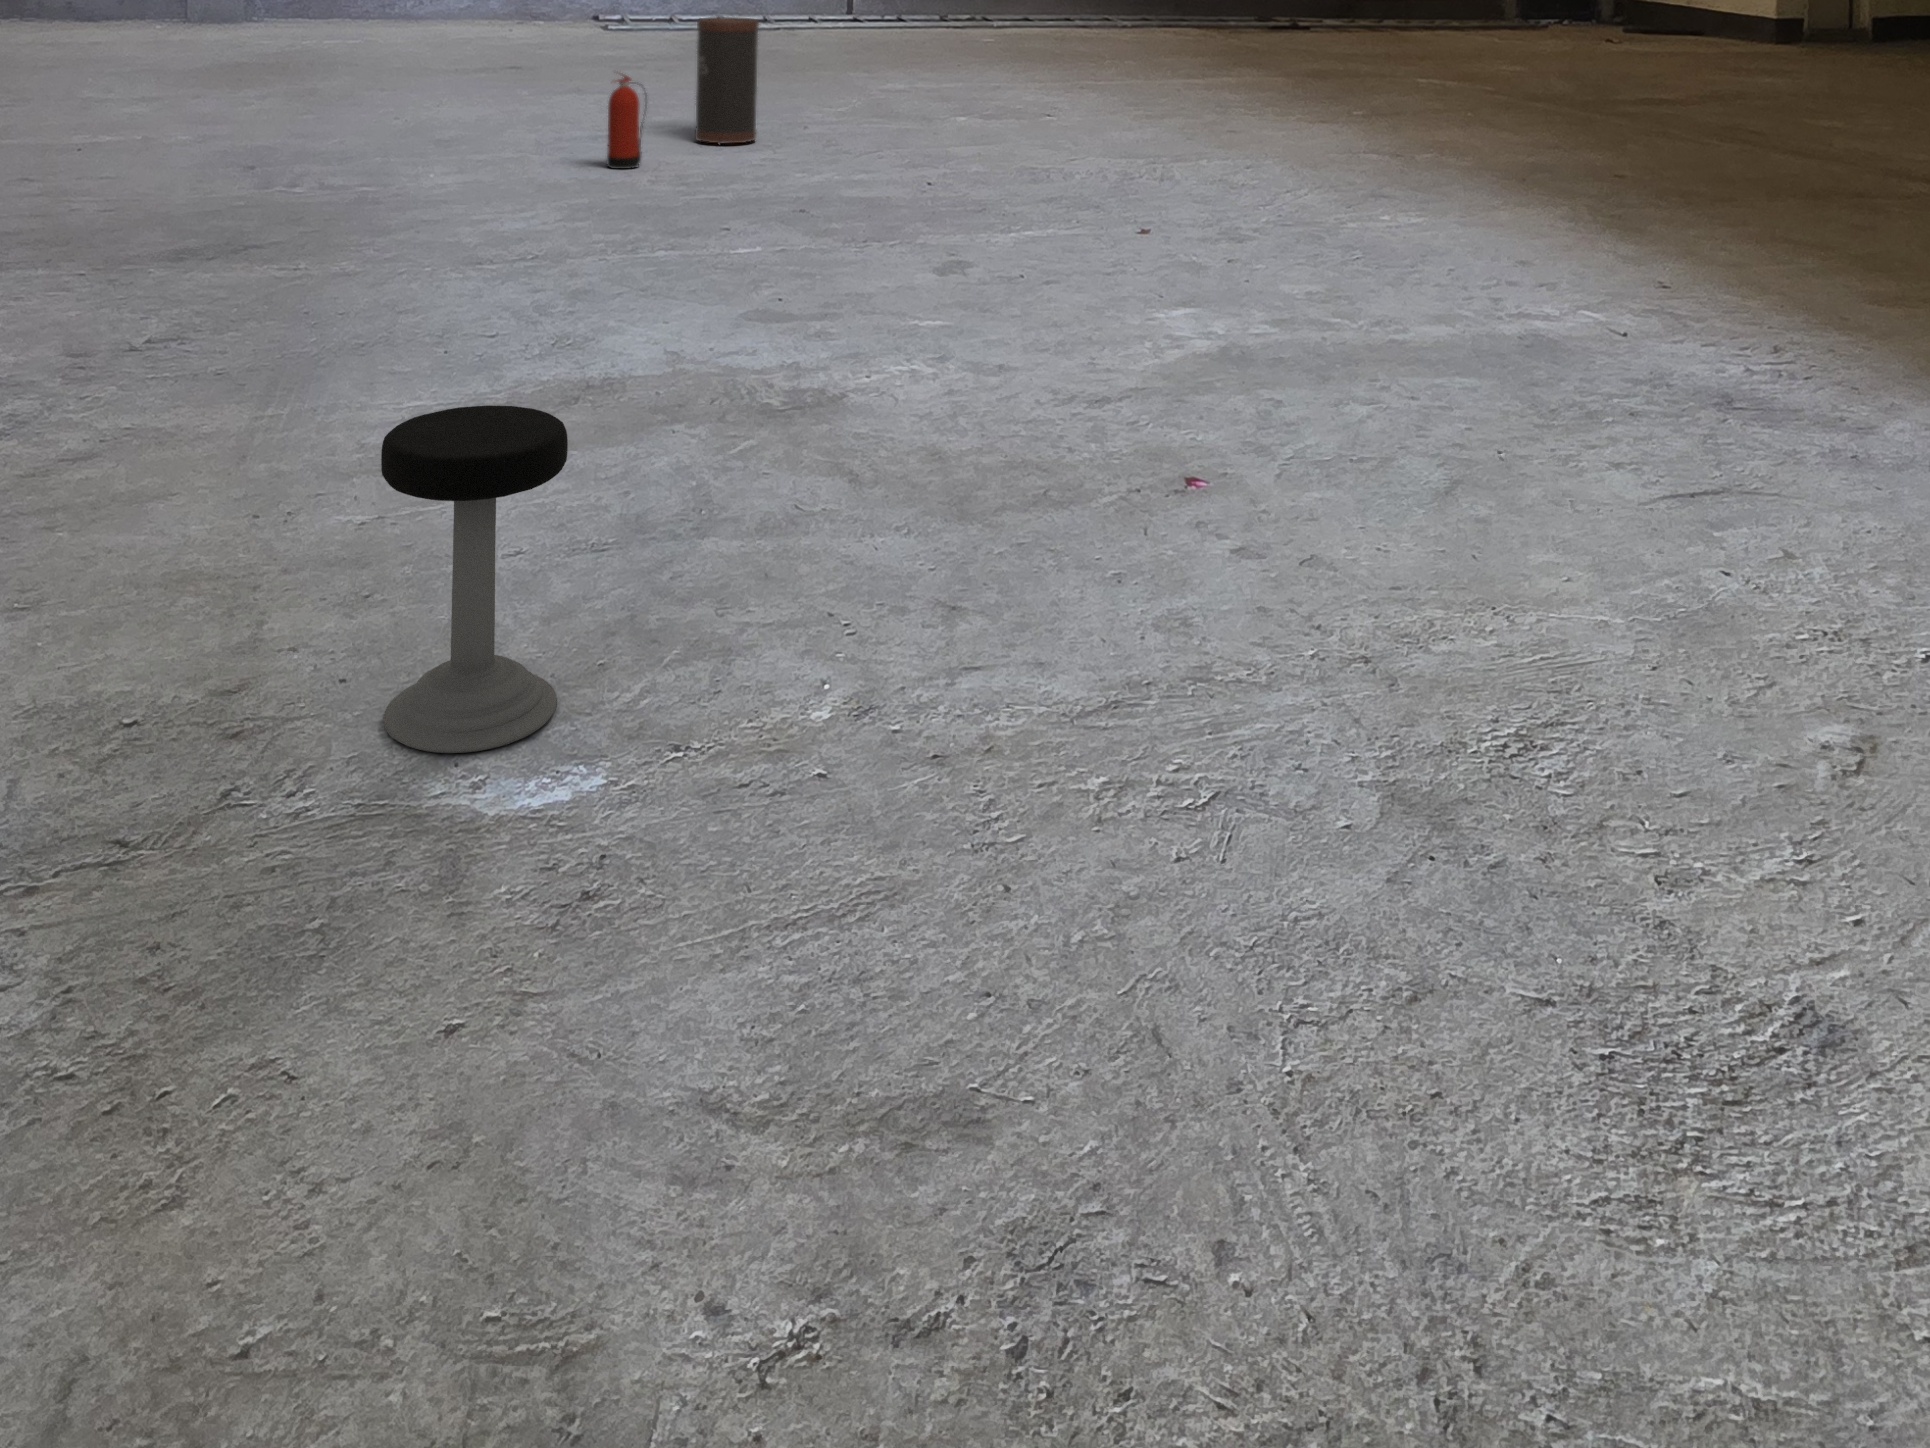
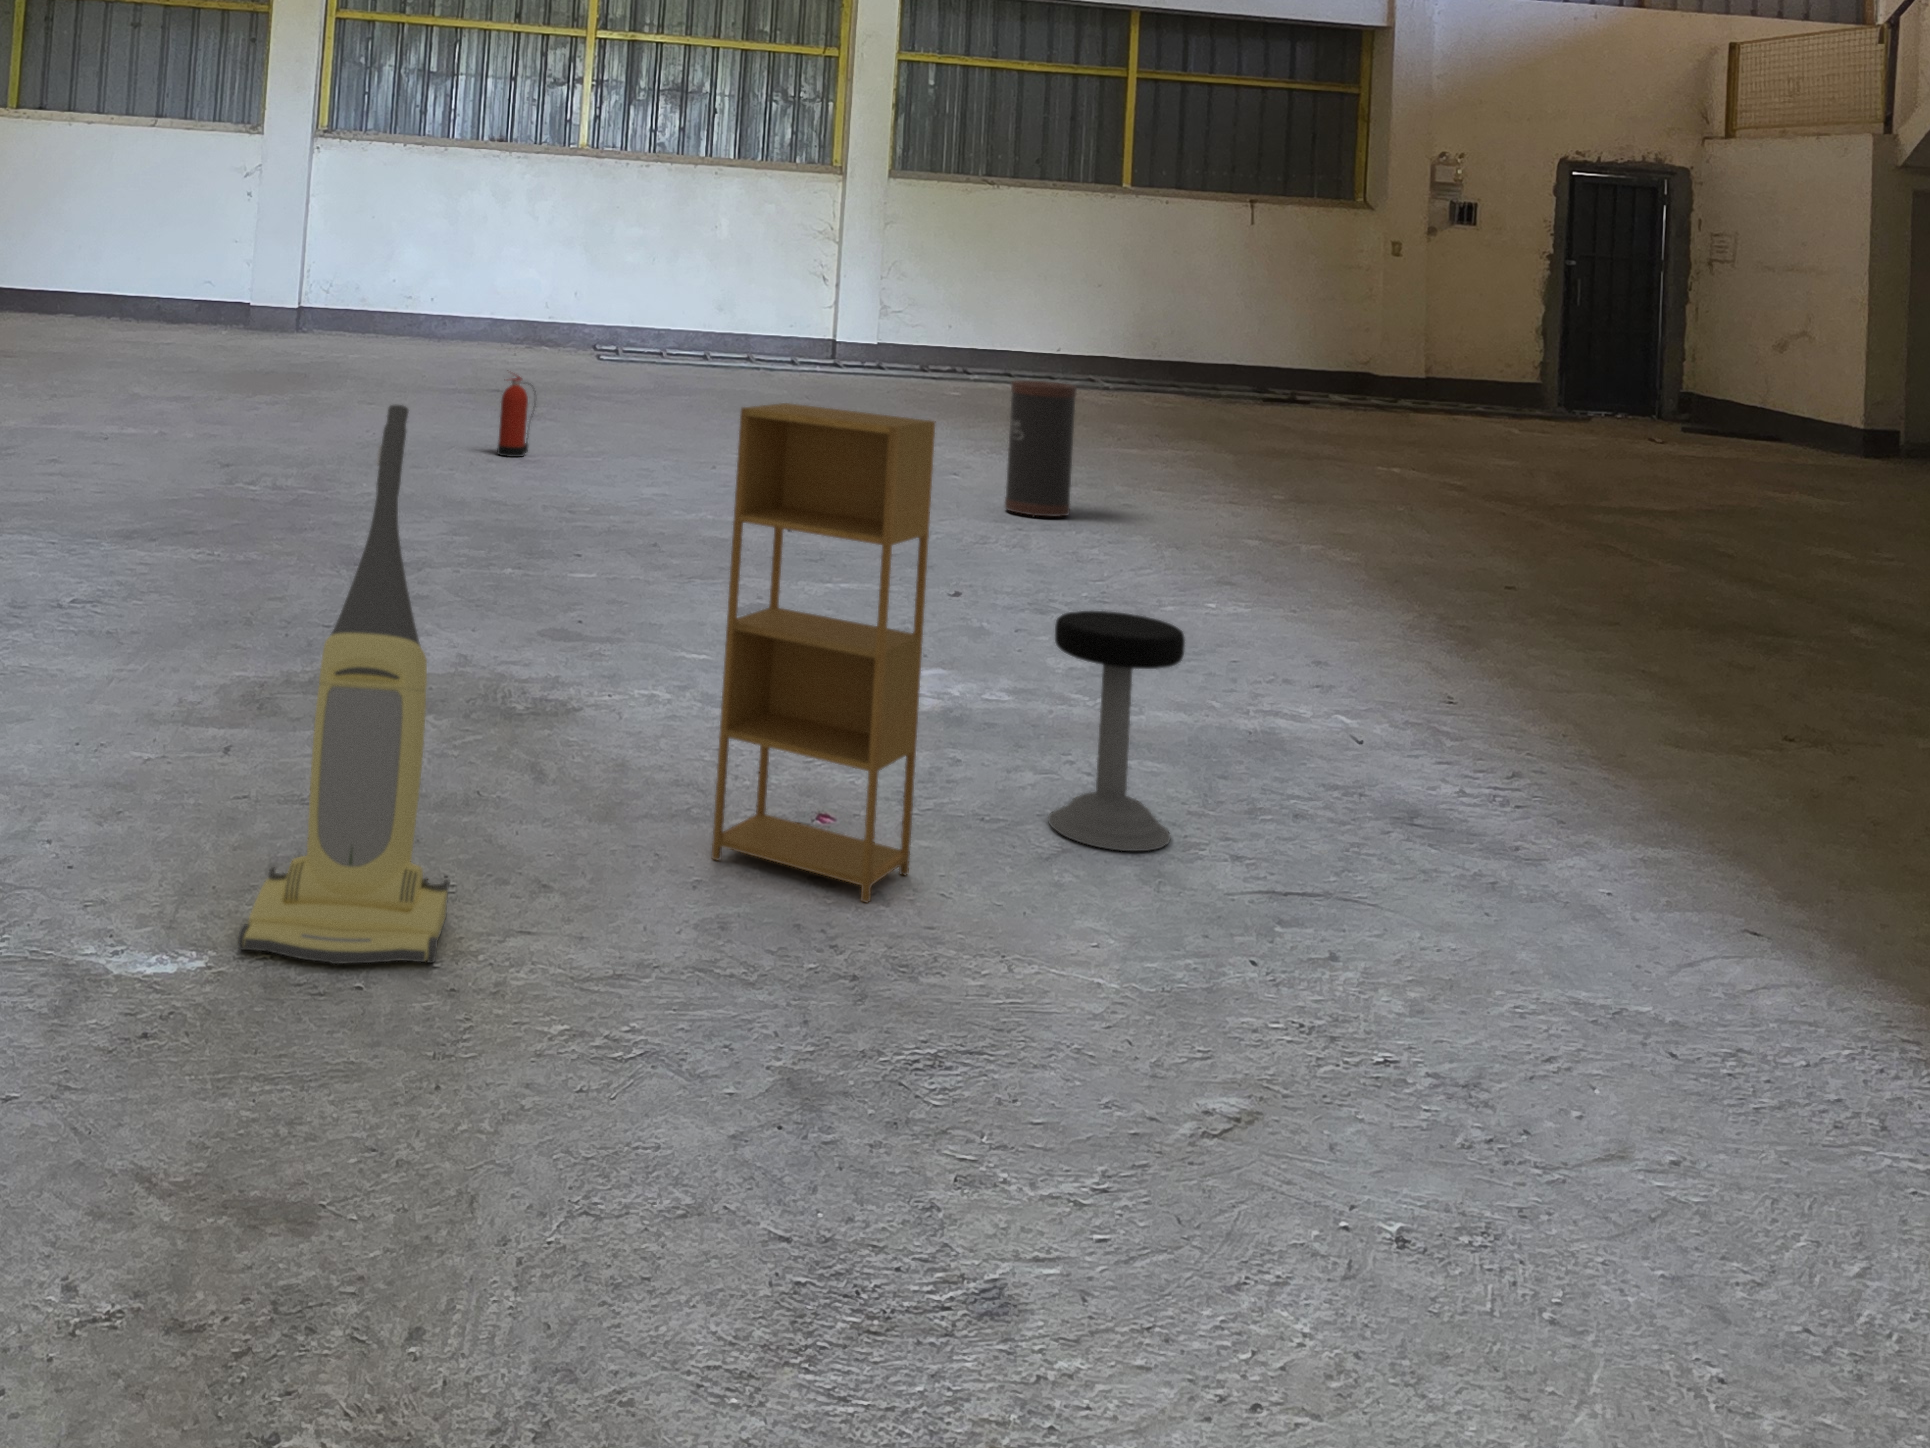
trash can: present [695,17,759,145] -> present [1005,380,1077,517]
shelving unit: none [1441,168,1718,839] -> present [712,403,935,902]
vacuum cleaner: none [983,255,1314,1176] -> present [238,405,449,964]
stool: present [381,405,568,753] -> present [1048,611,1185,851]

